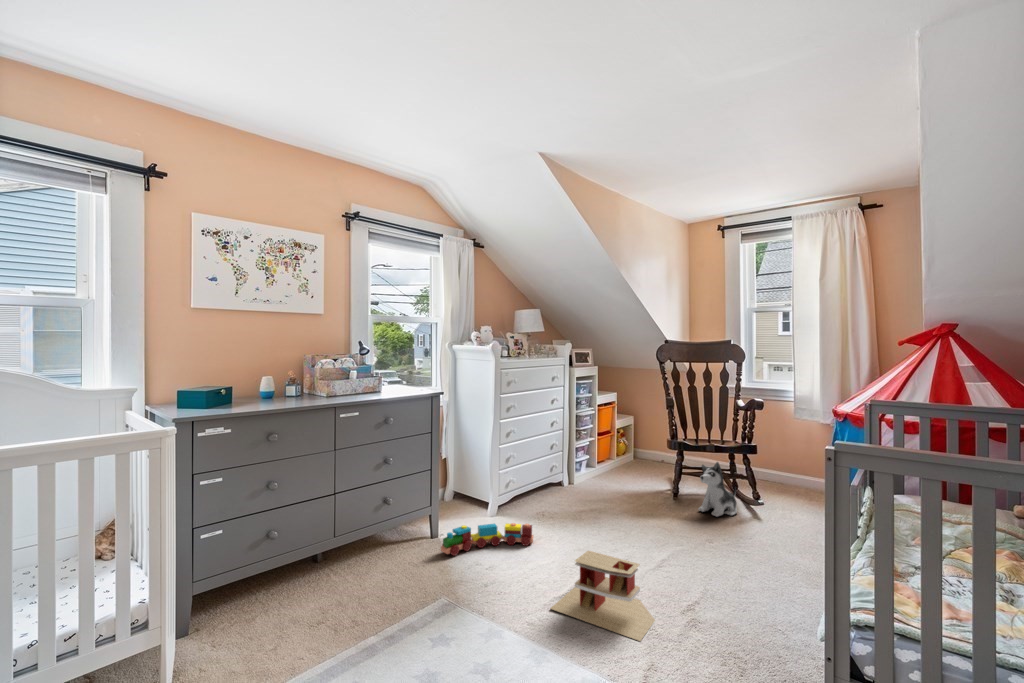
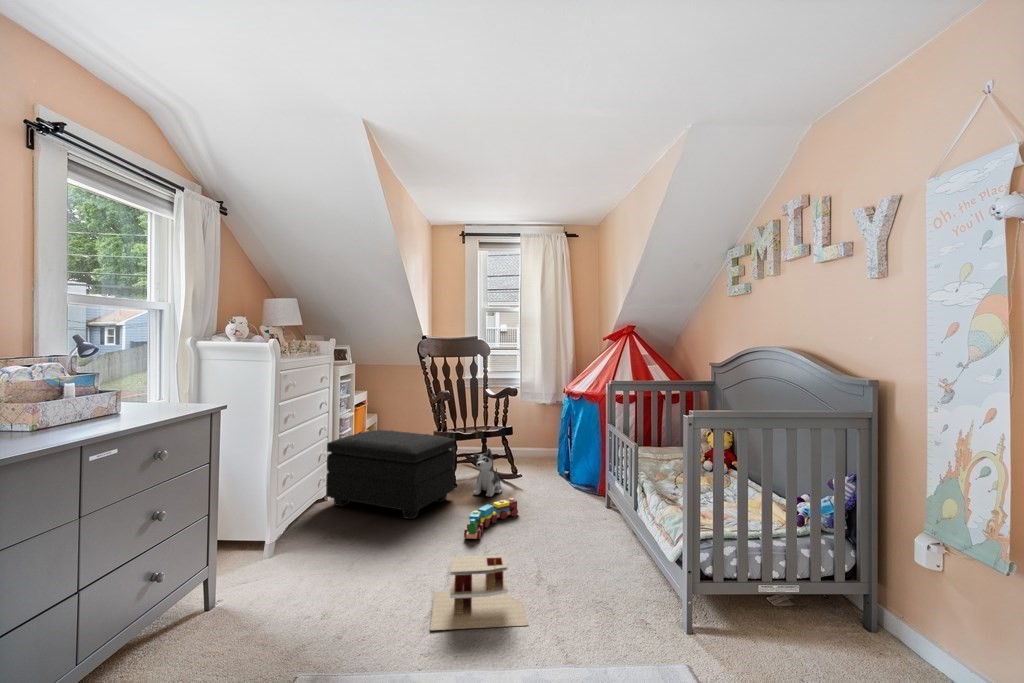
footstool: none [556,430,674,519] -> present [326,430,455,519]
toy train: present [441,523,534,556] -> present [464,498,518,539]

